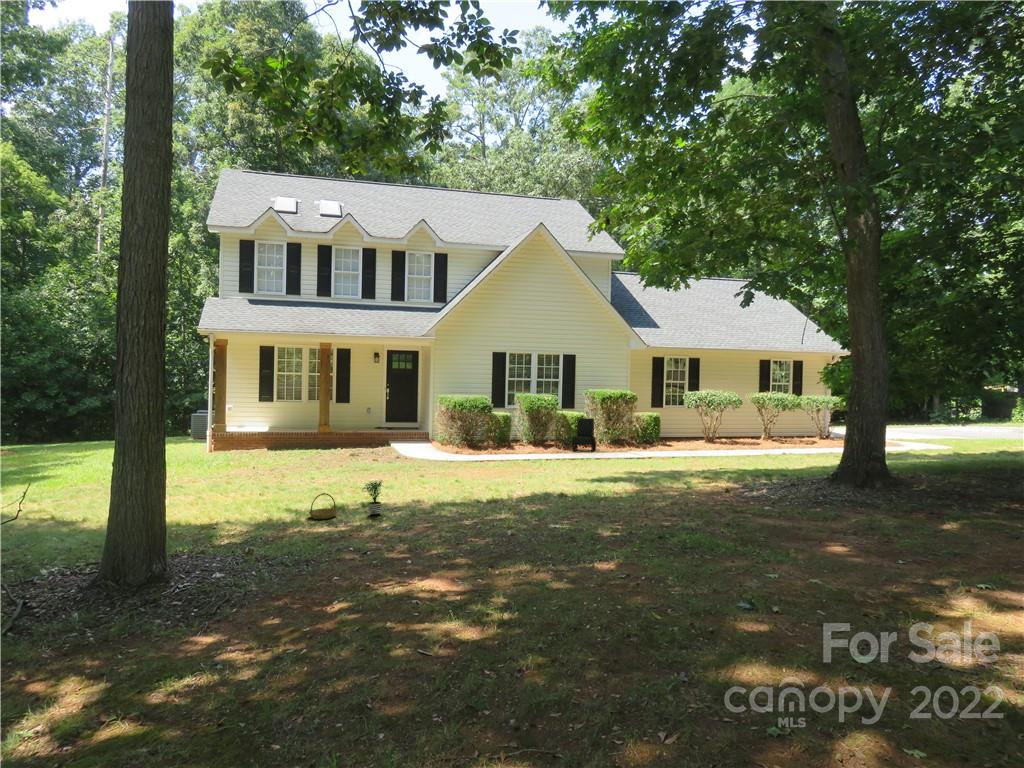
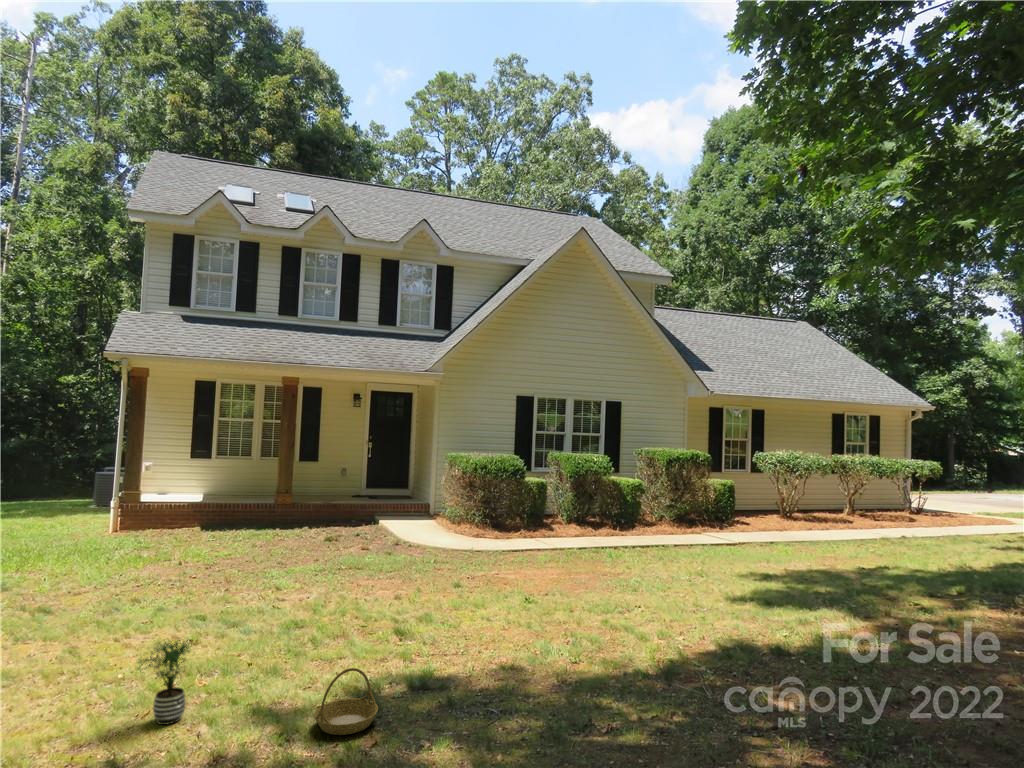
lounge chair: present [572,418,596,452] -> none [630,485,661,533]
potted plant: present [362,481,382,516] -> present [138,639,190,725]

